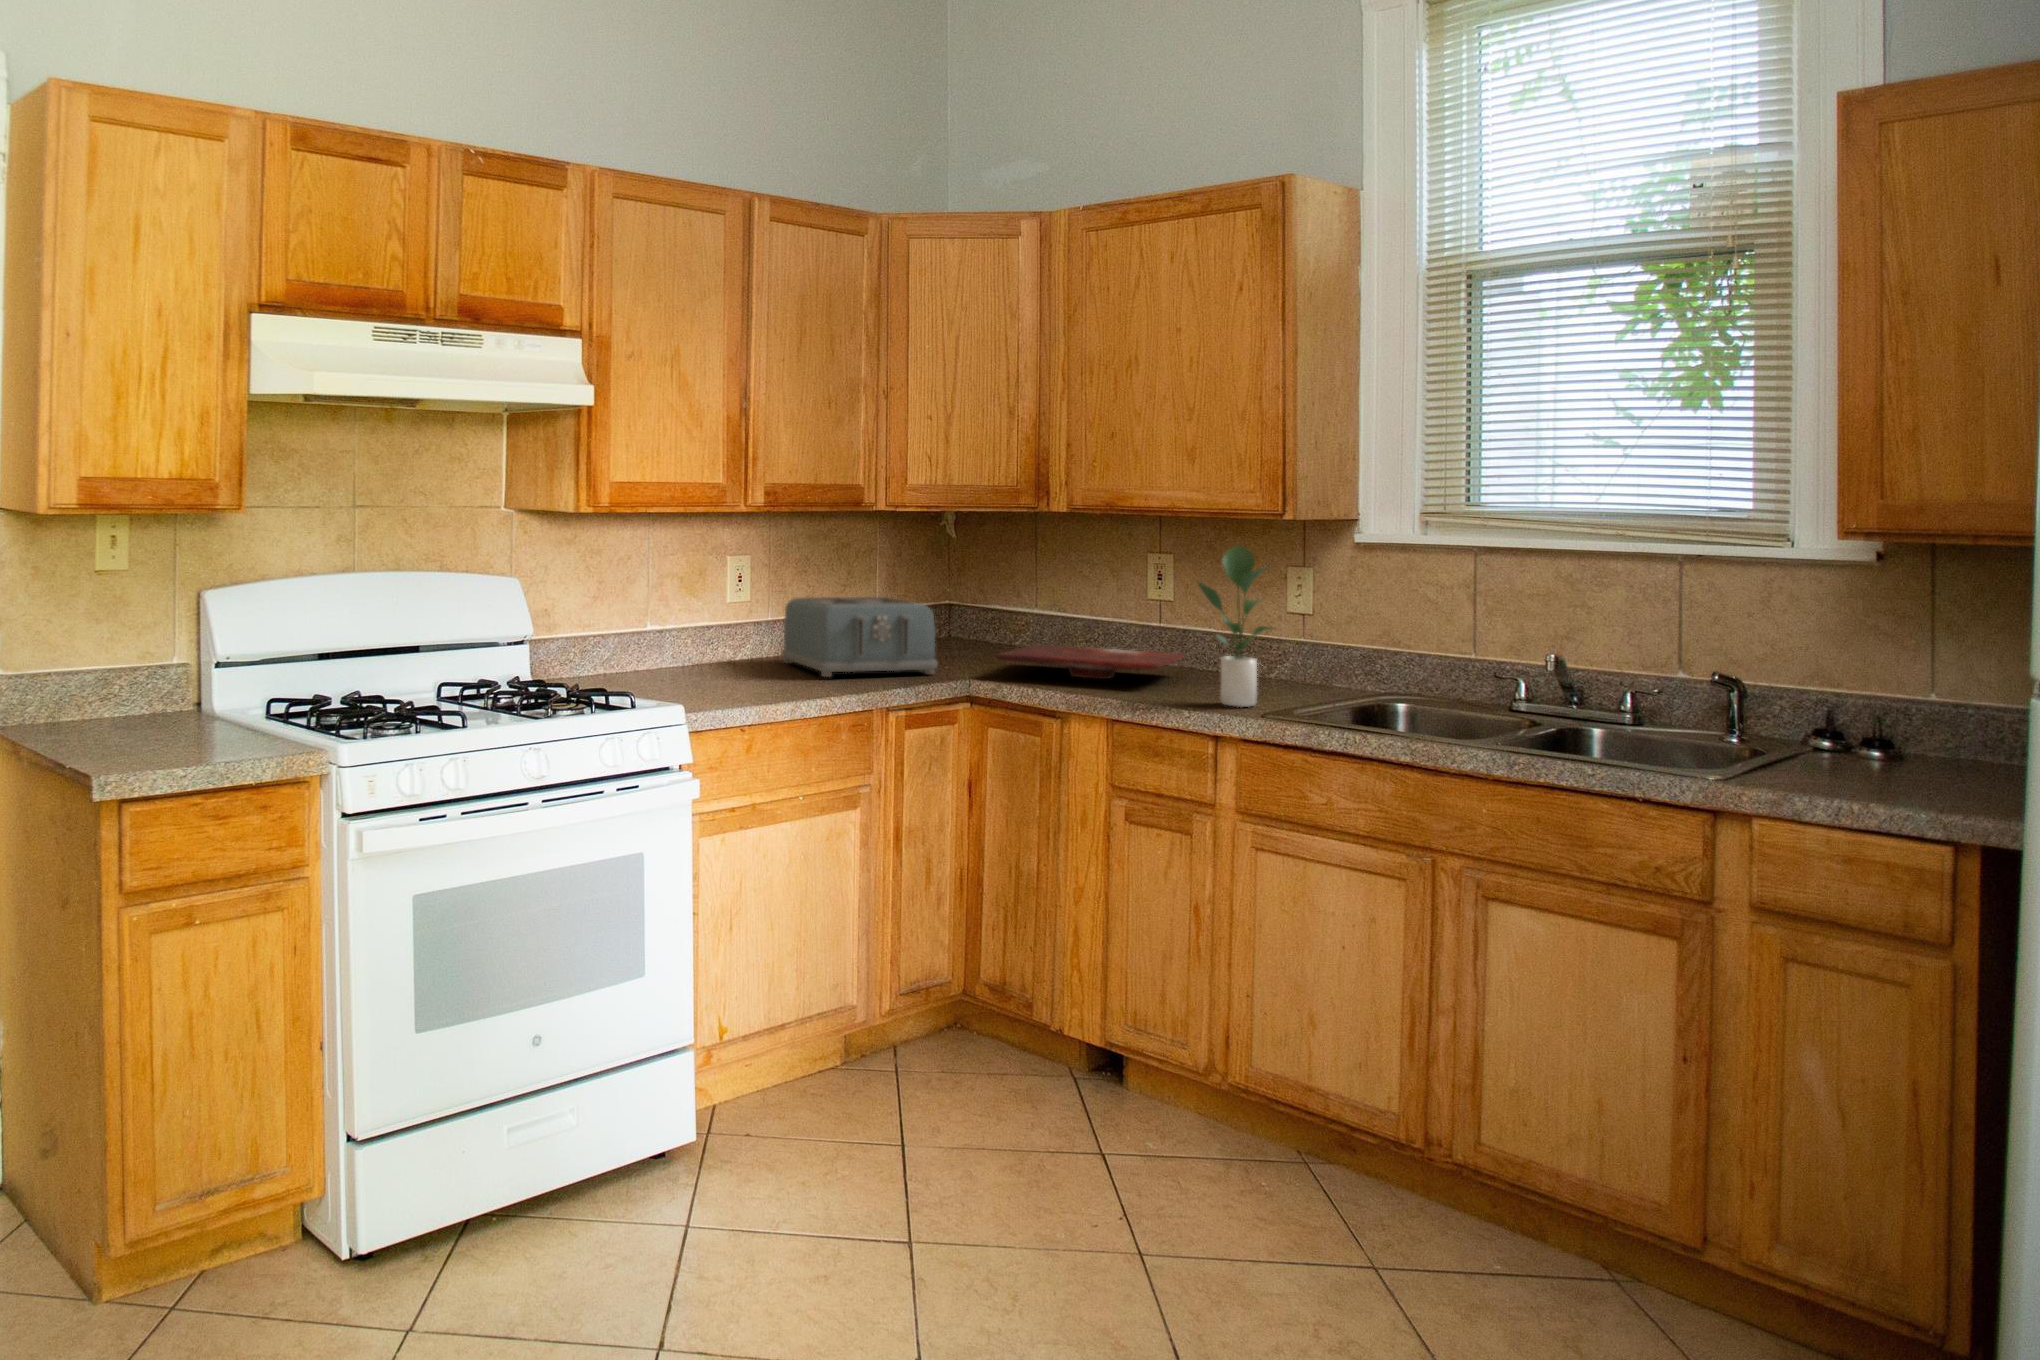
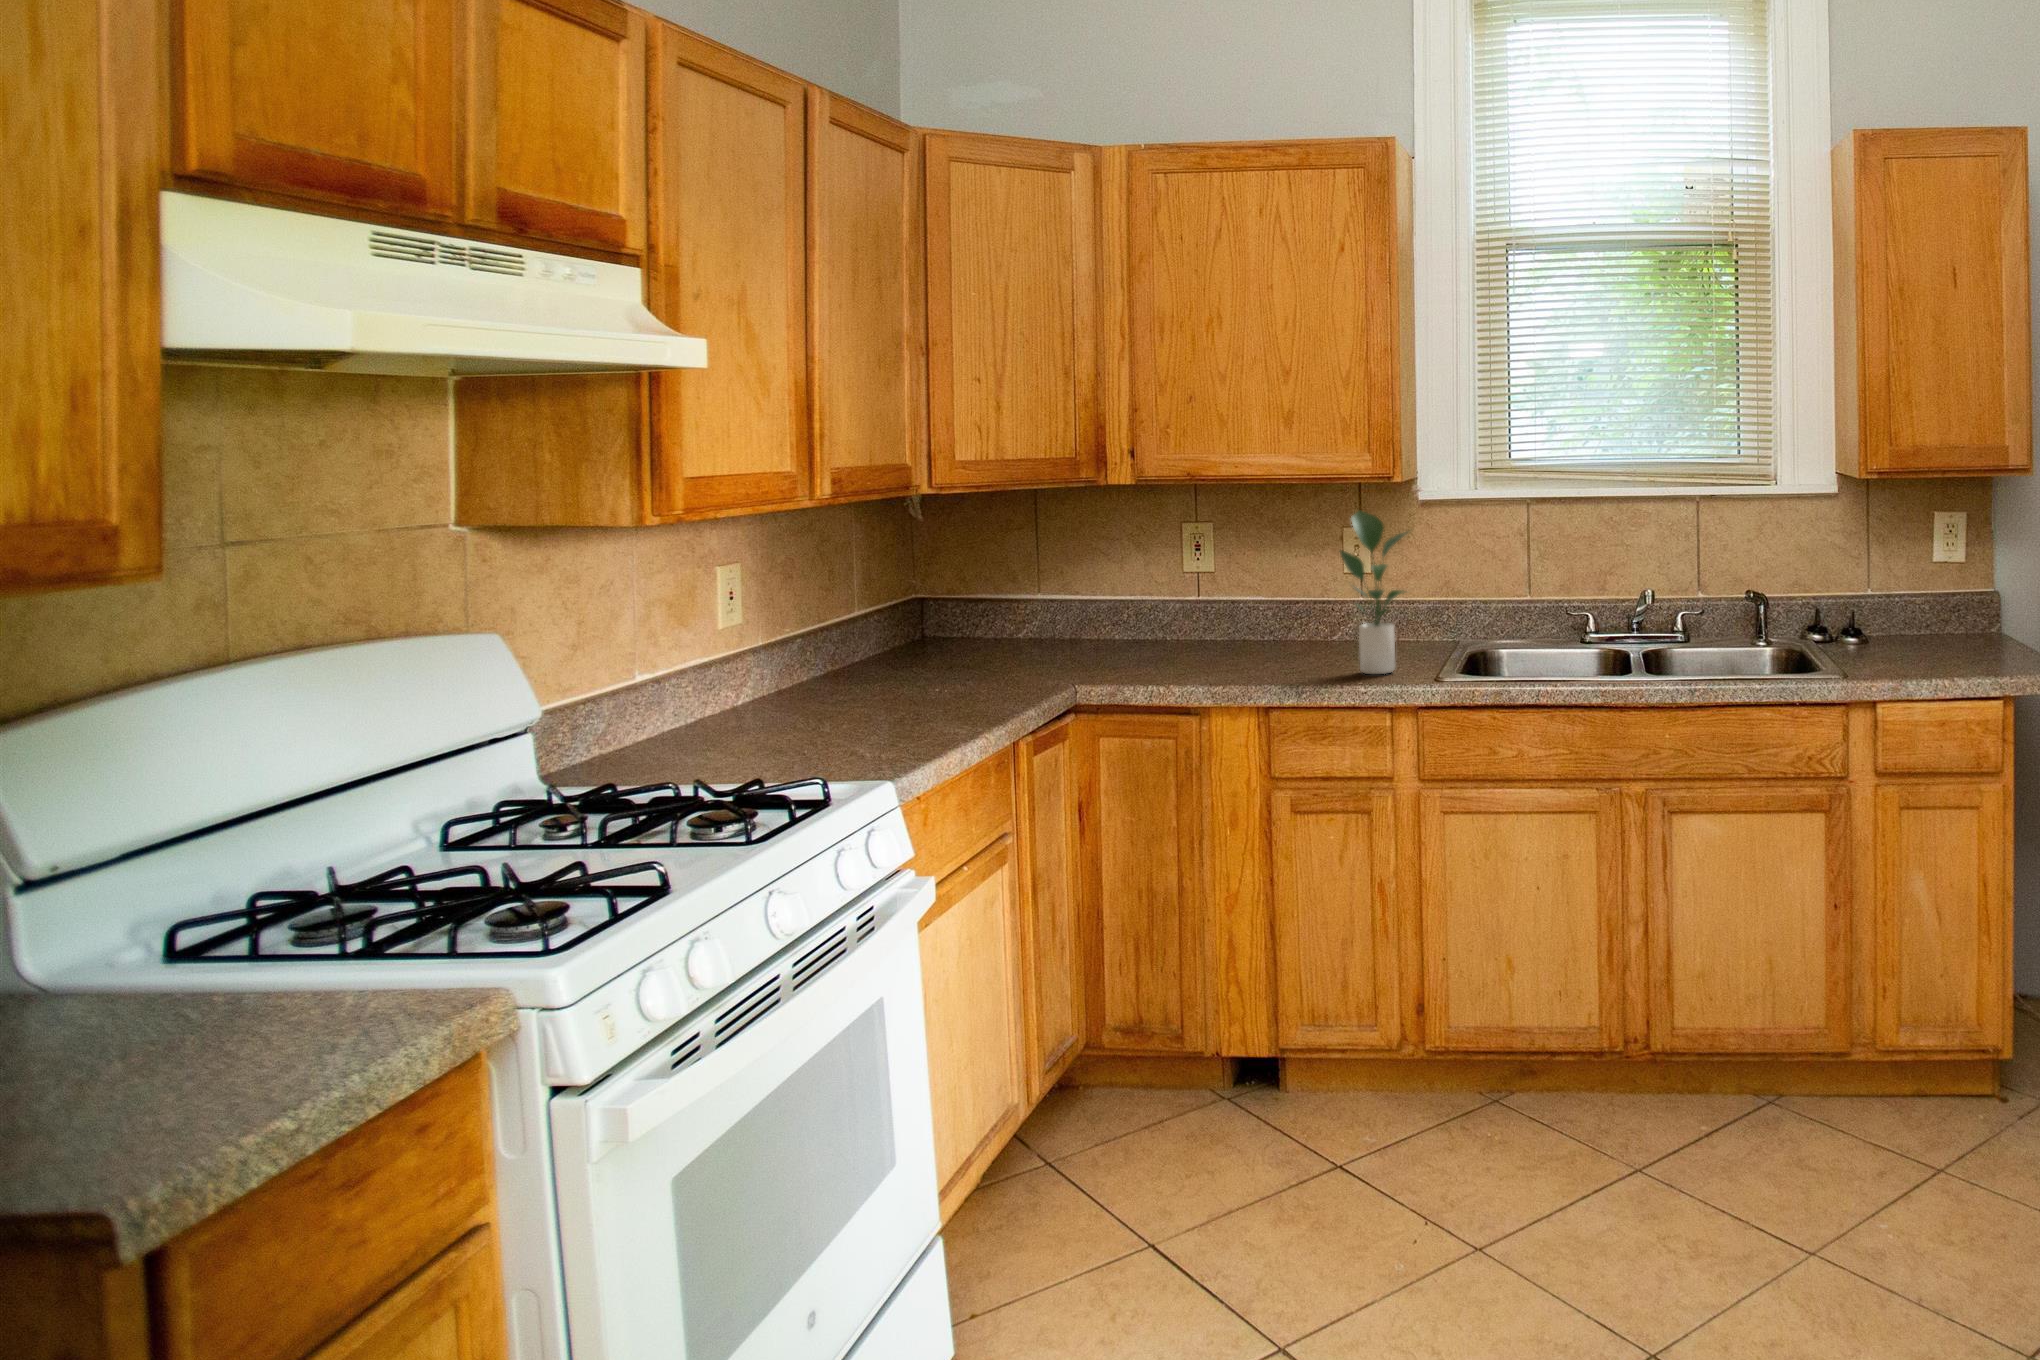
toaster: present [781,597,938,677] -> none [798,601,1026,708]
cutting board: present [995,645,1184,679] -> none [1090,629,1279,668]

